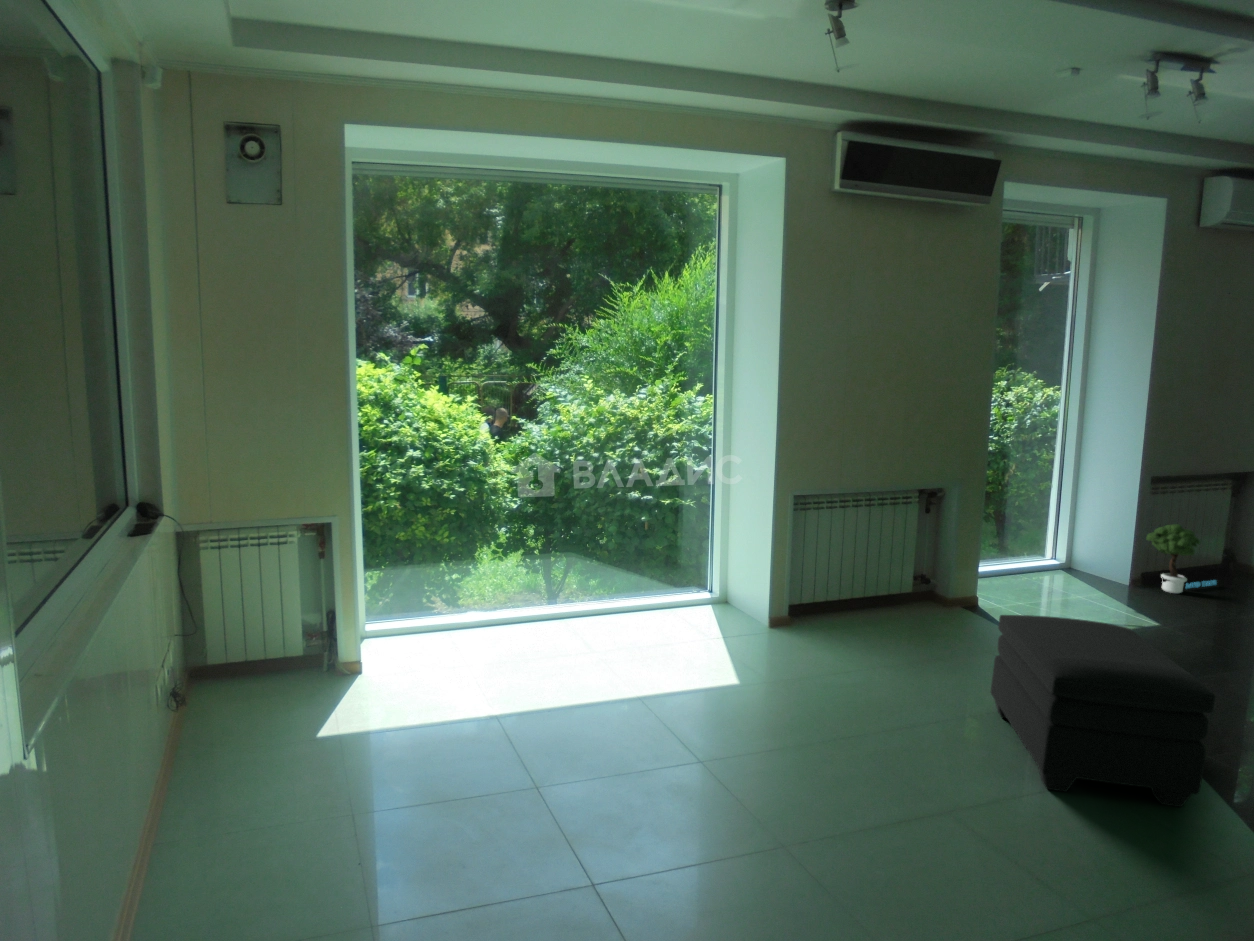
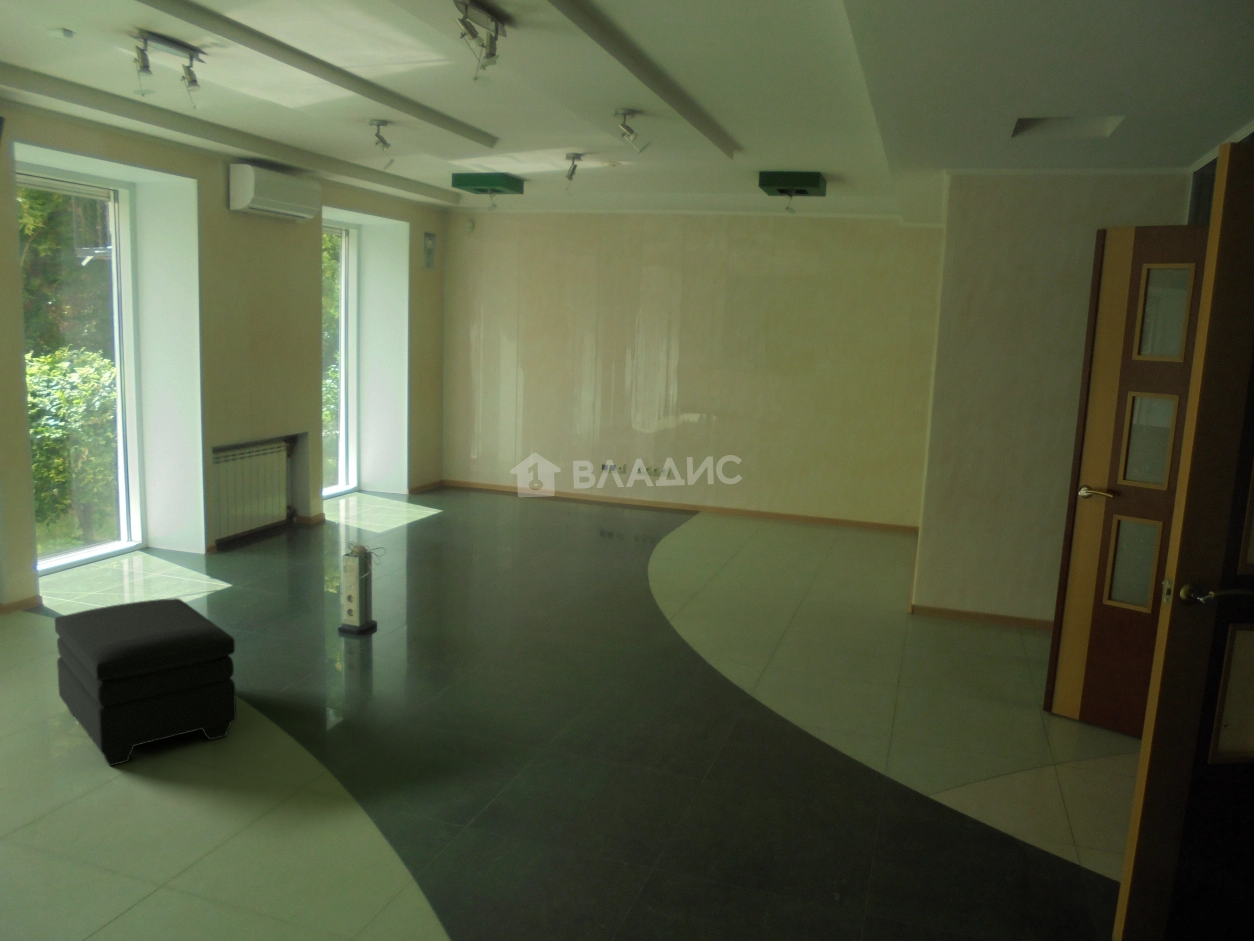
potted tree: present [1147,524,1217,593] -> none [229,486,296,548]

